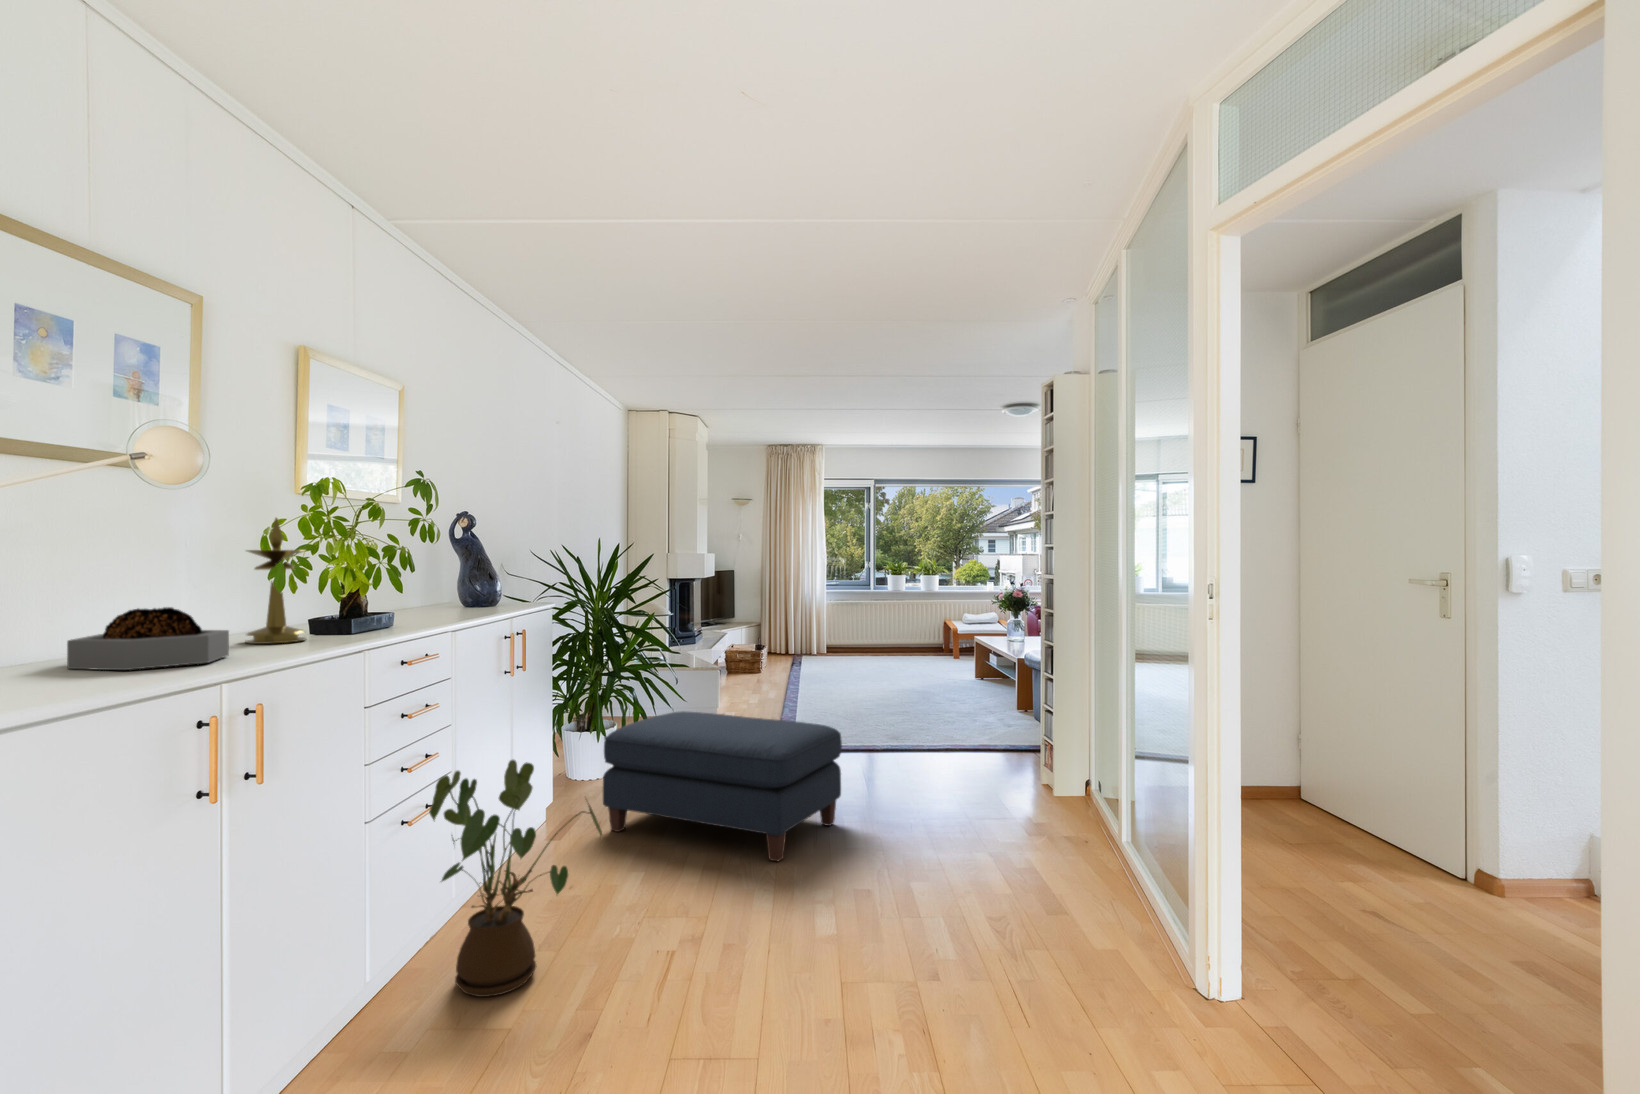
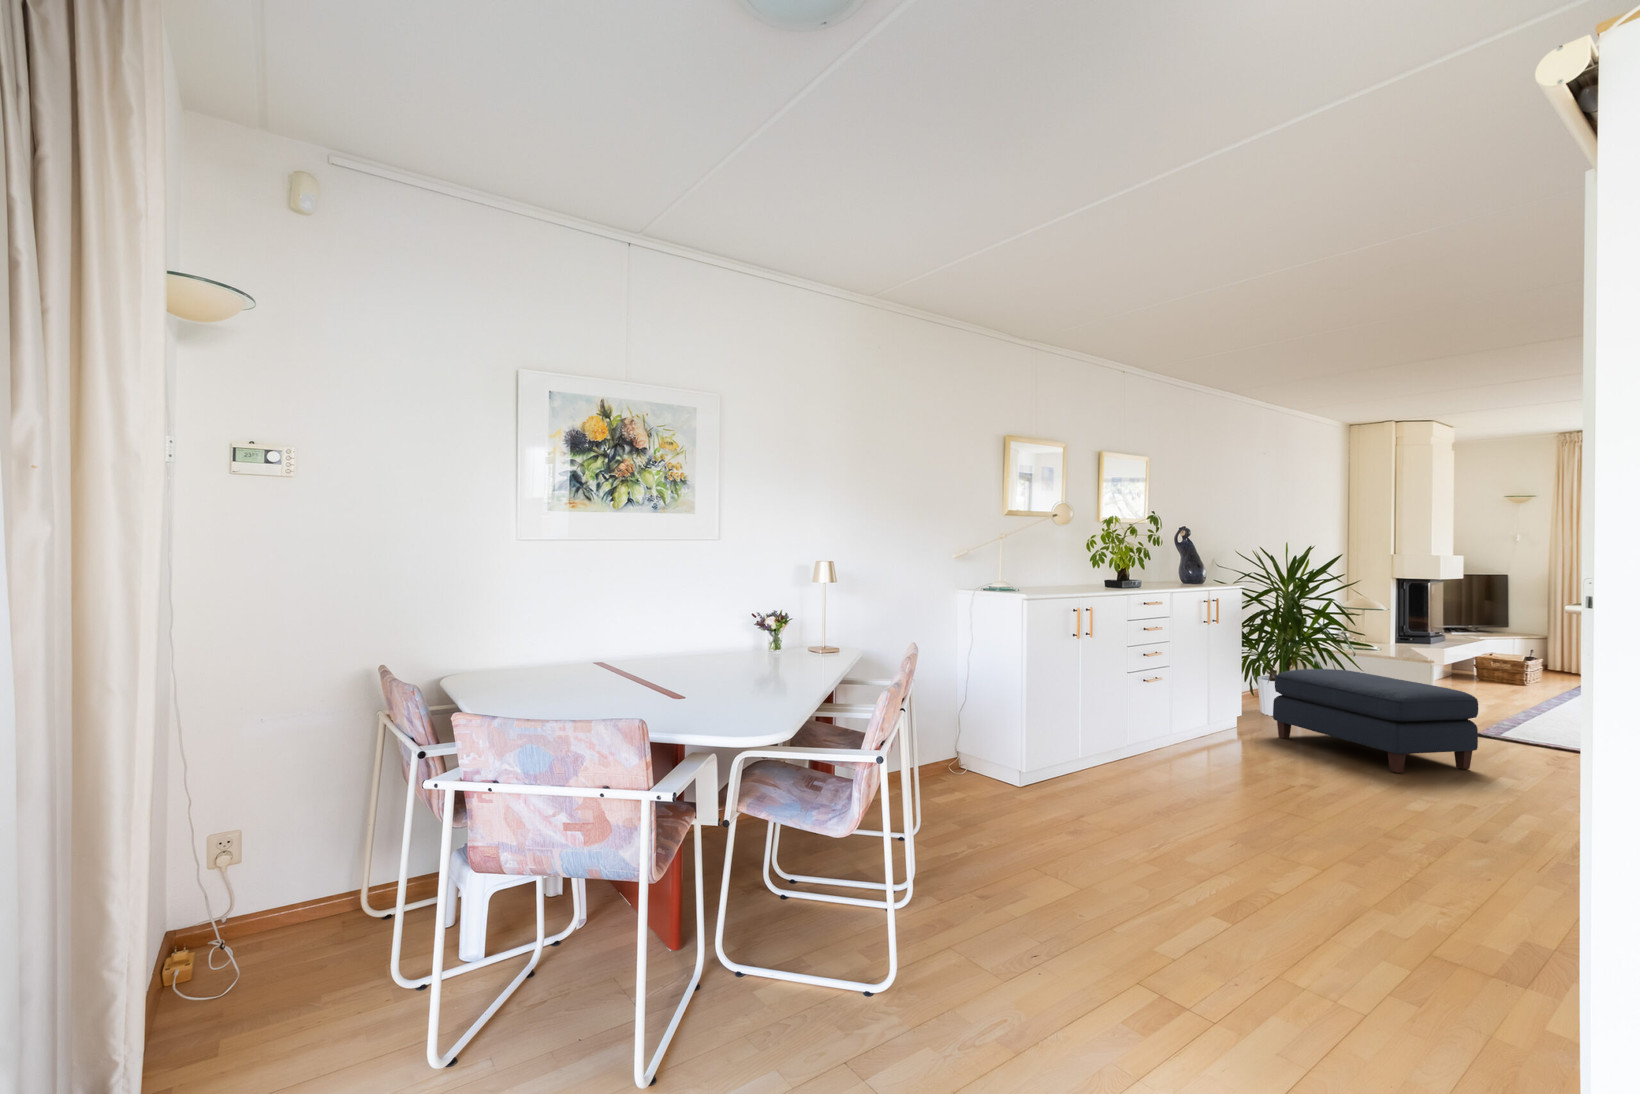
candlestick: present [246,518,306,644] -> none [1080,534,1104,589]
decorative bowl: present [67,607,229,670] -> none [1029,568,1077,591]
house plant: present [429,760,602,997] -> none [1156,662,1248,772]

